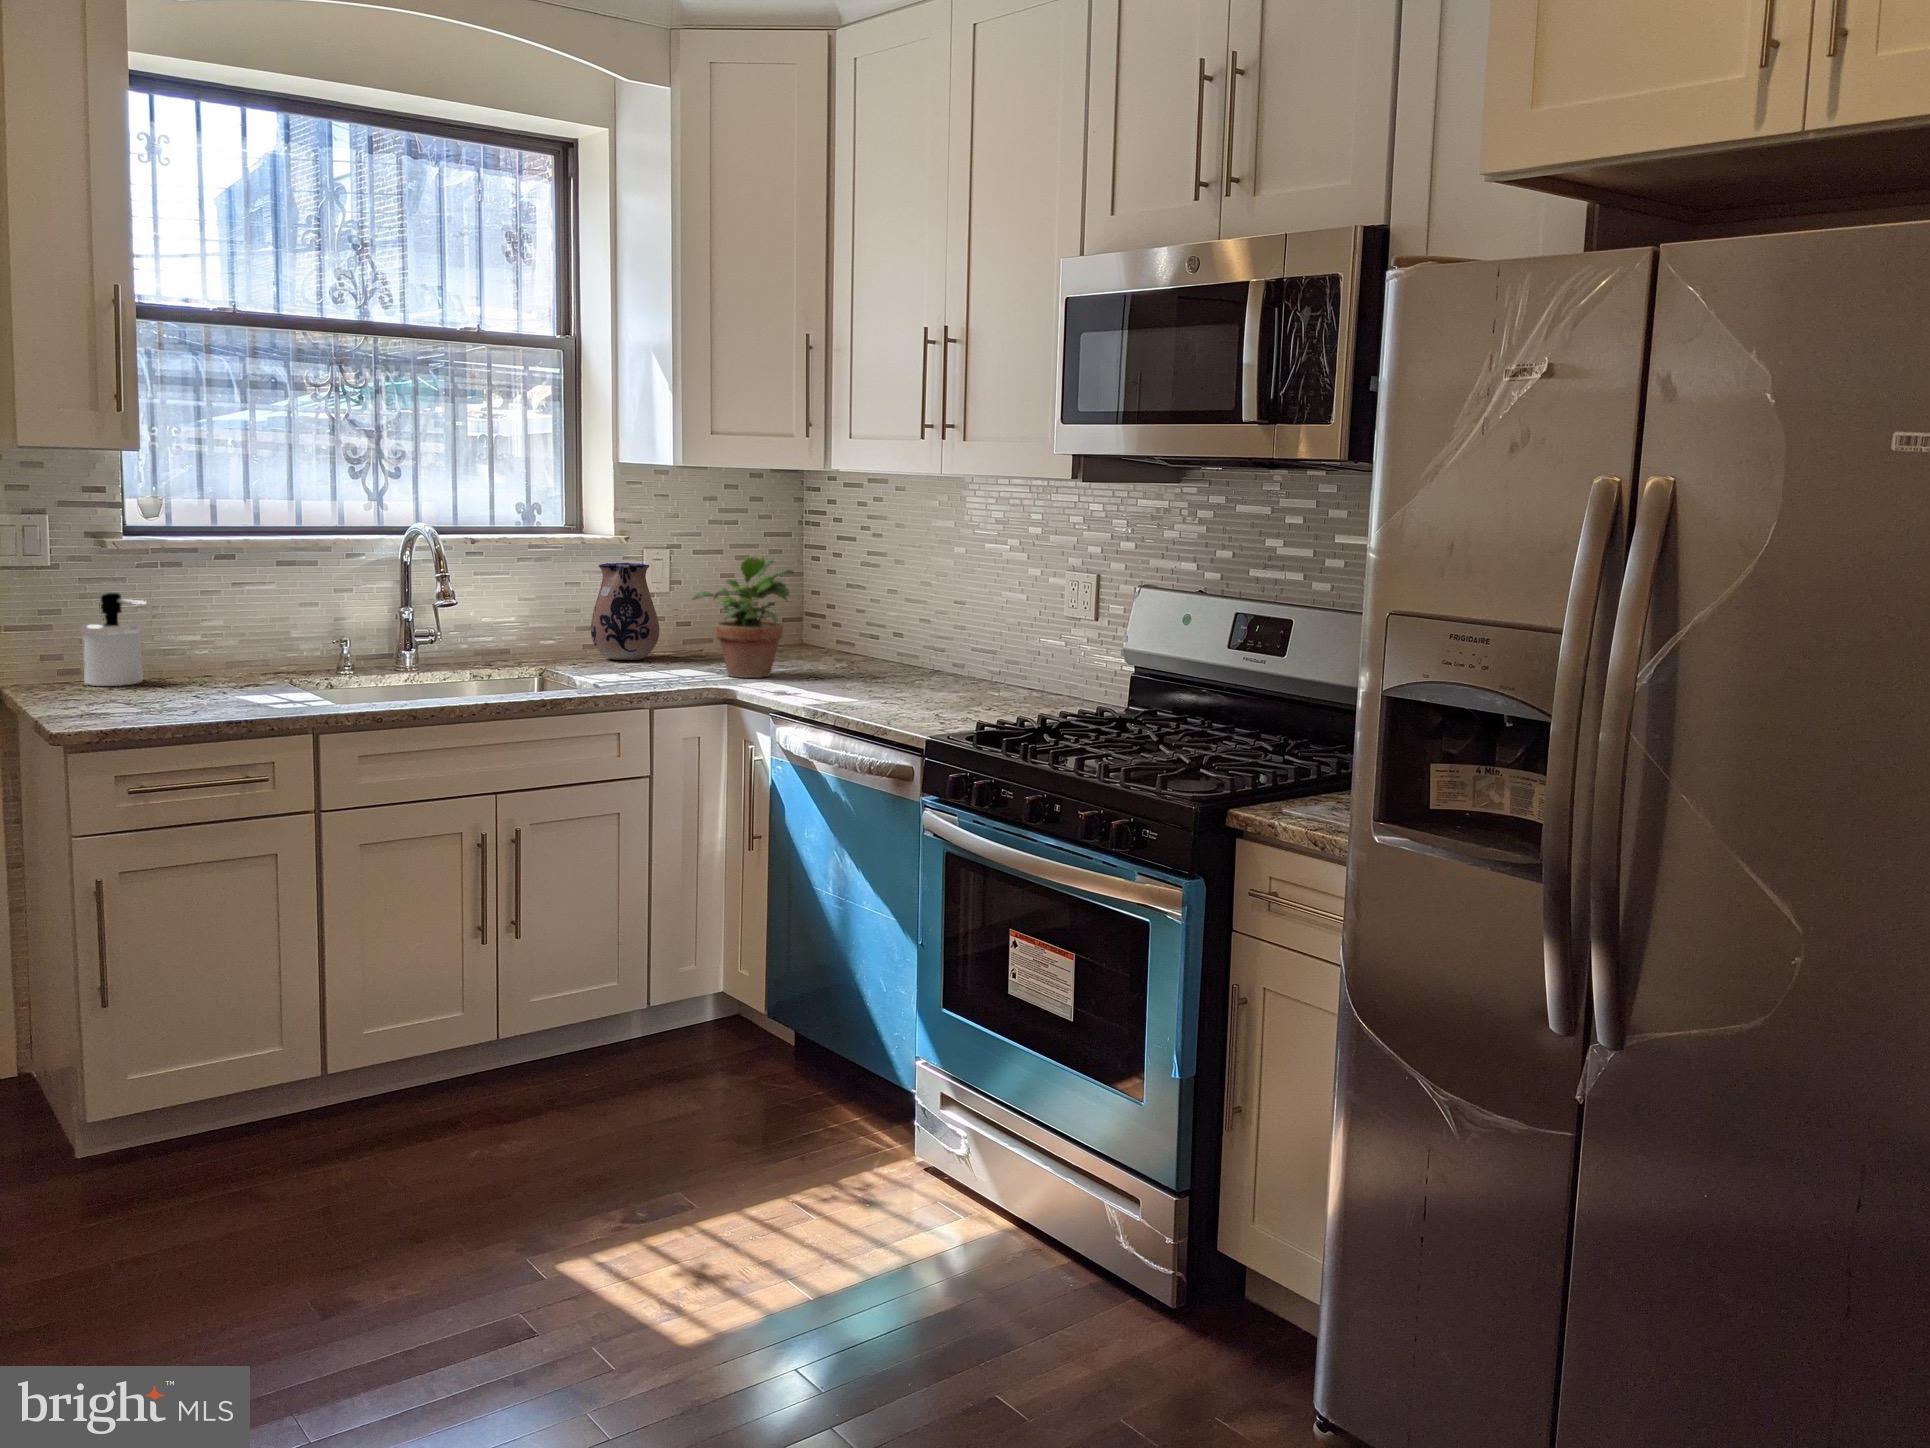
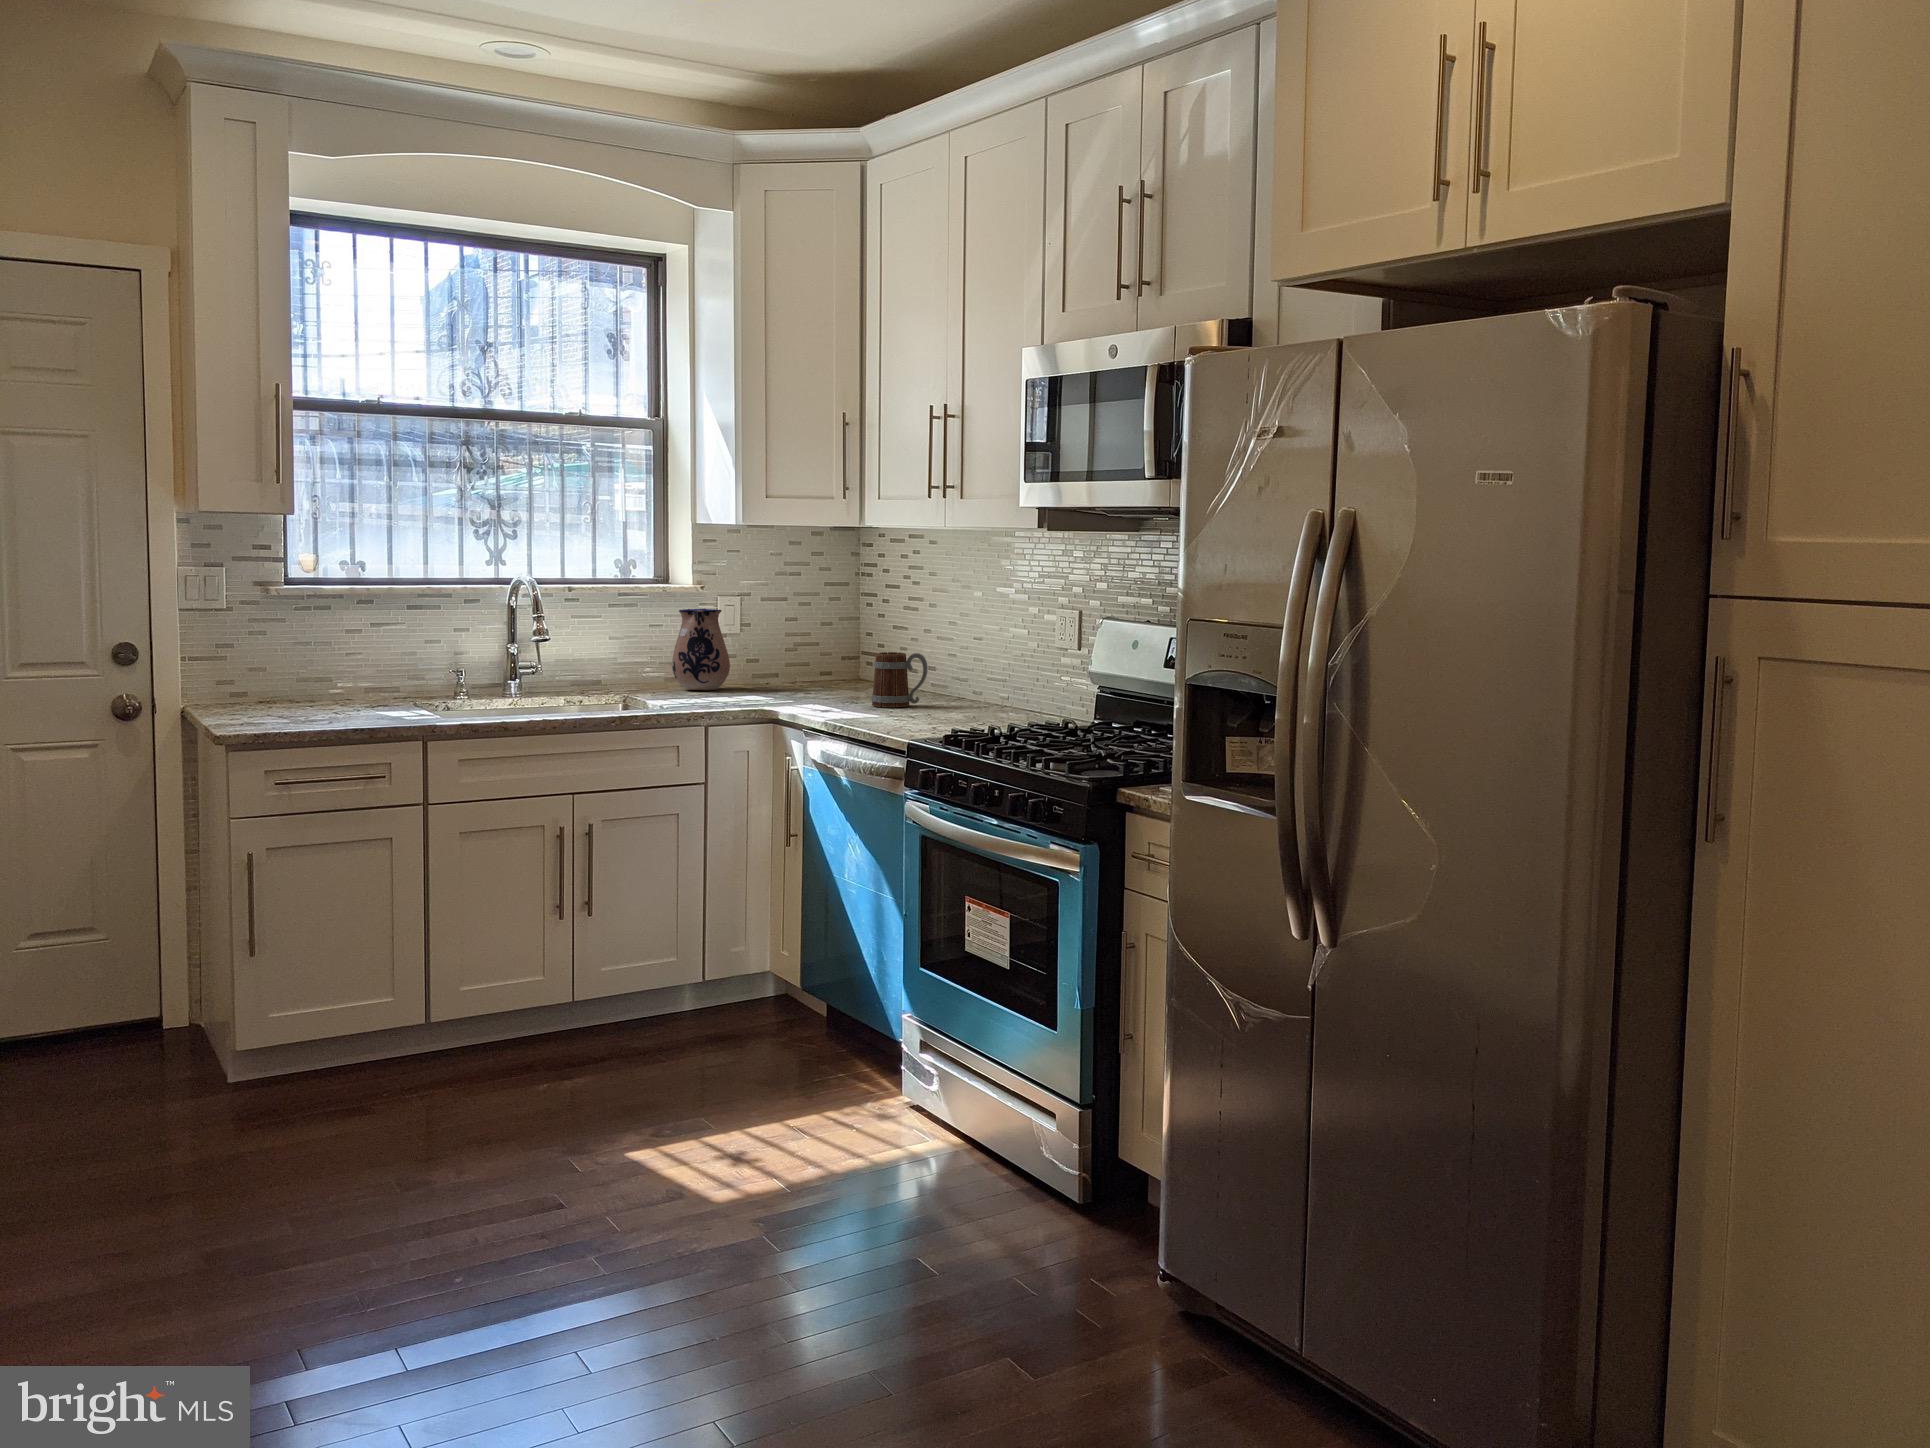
potted plant: present [691,556,794,678] -> none [747,598,836,702]
soap dispenser: present [81,593,156,686] -> none [252,630,311,705]
mug: none [844,620,911,686] -> present [871,652,928,708]

